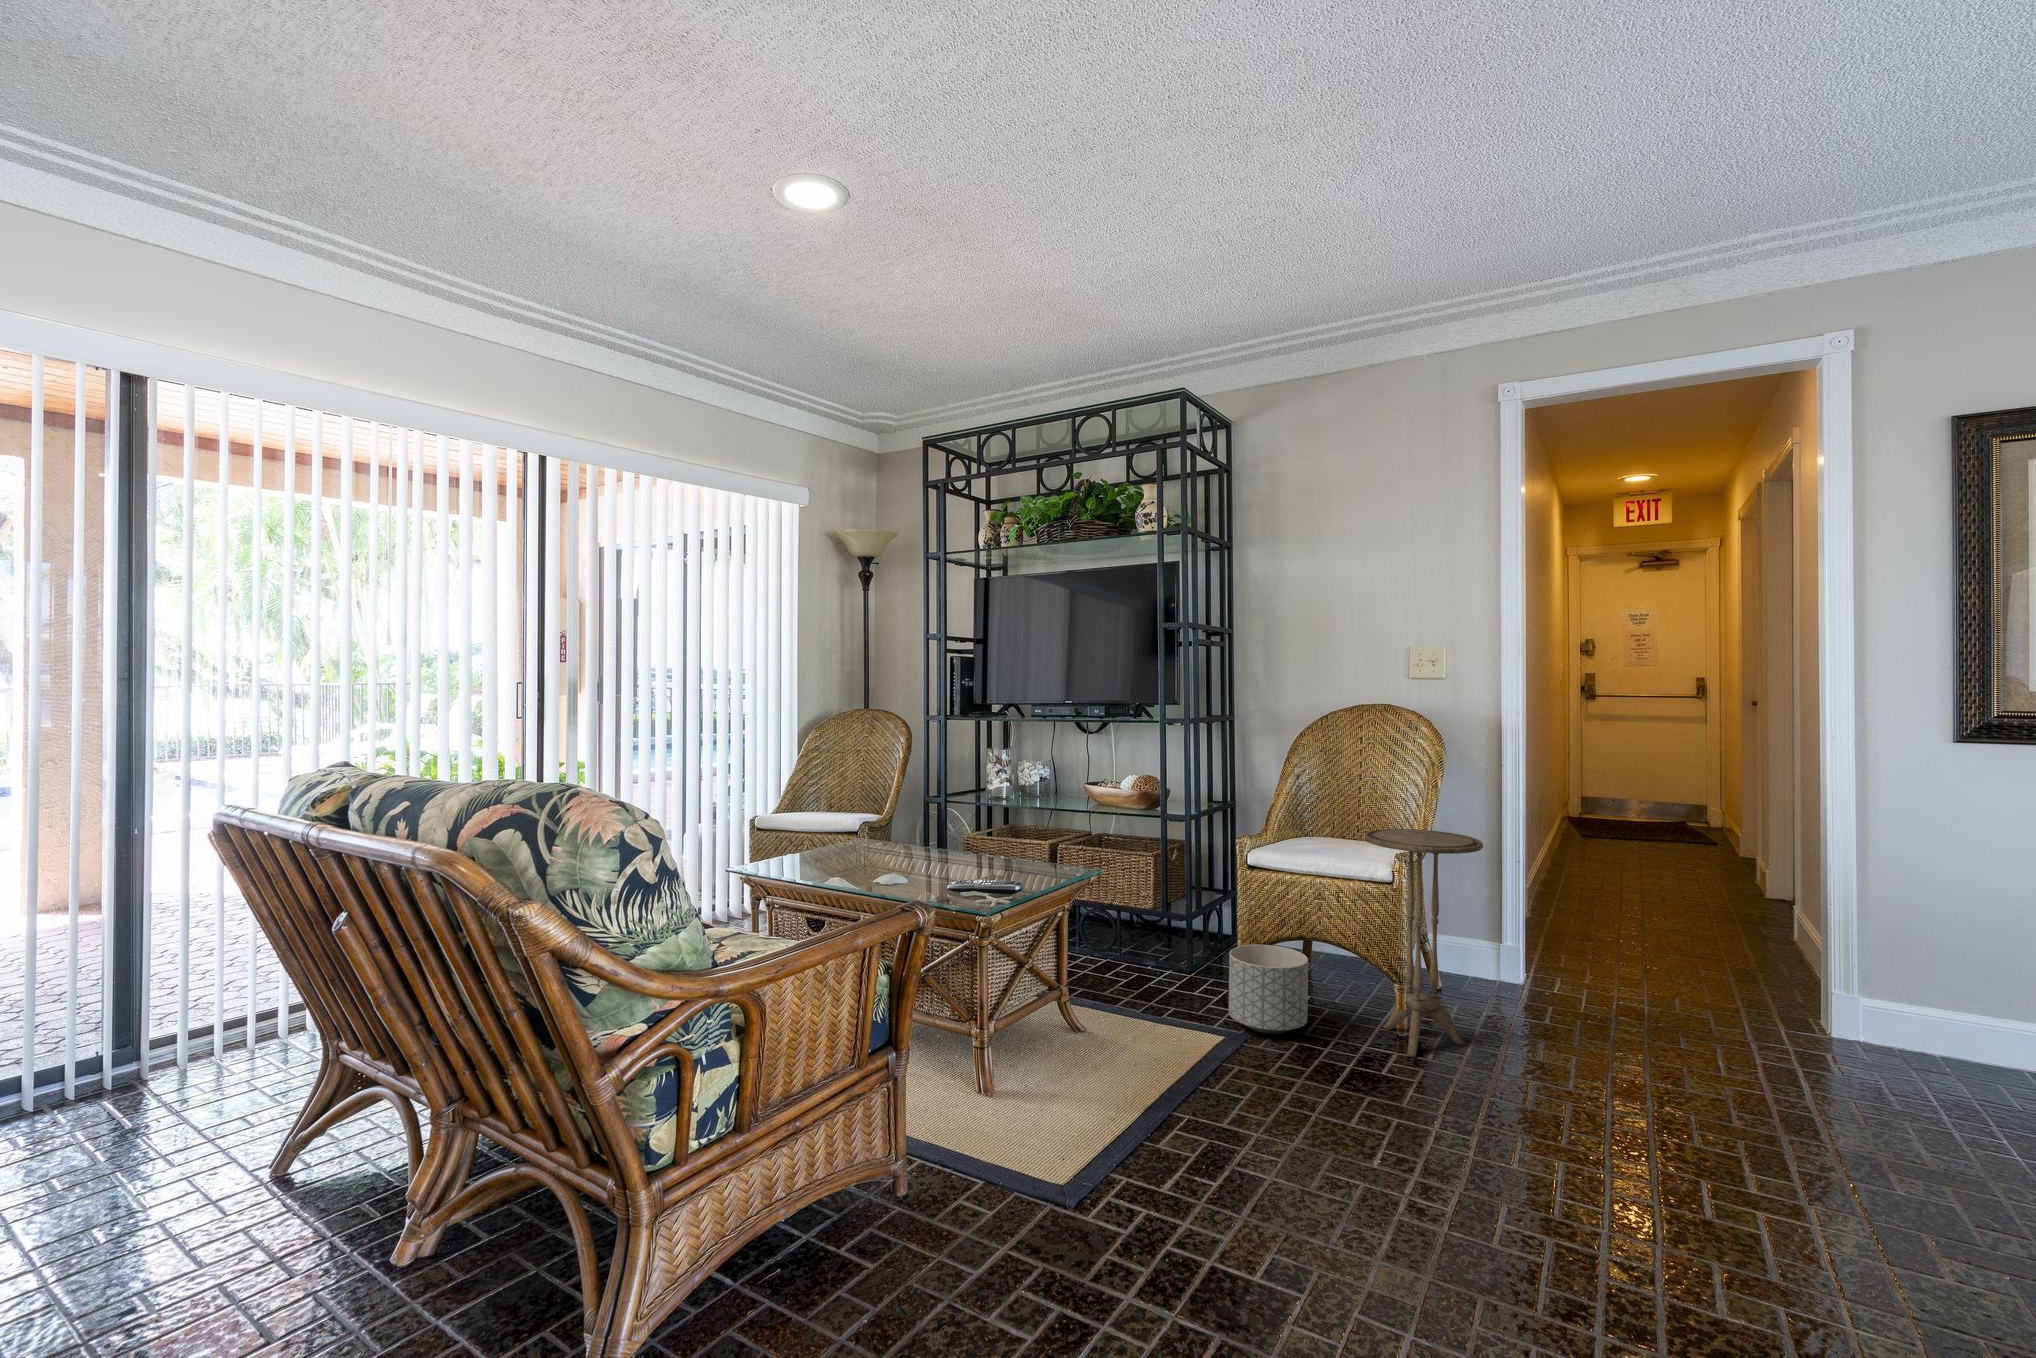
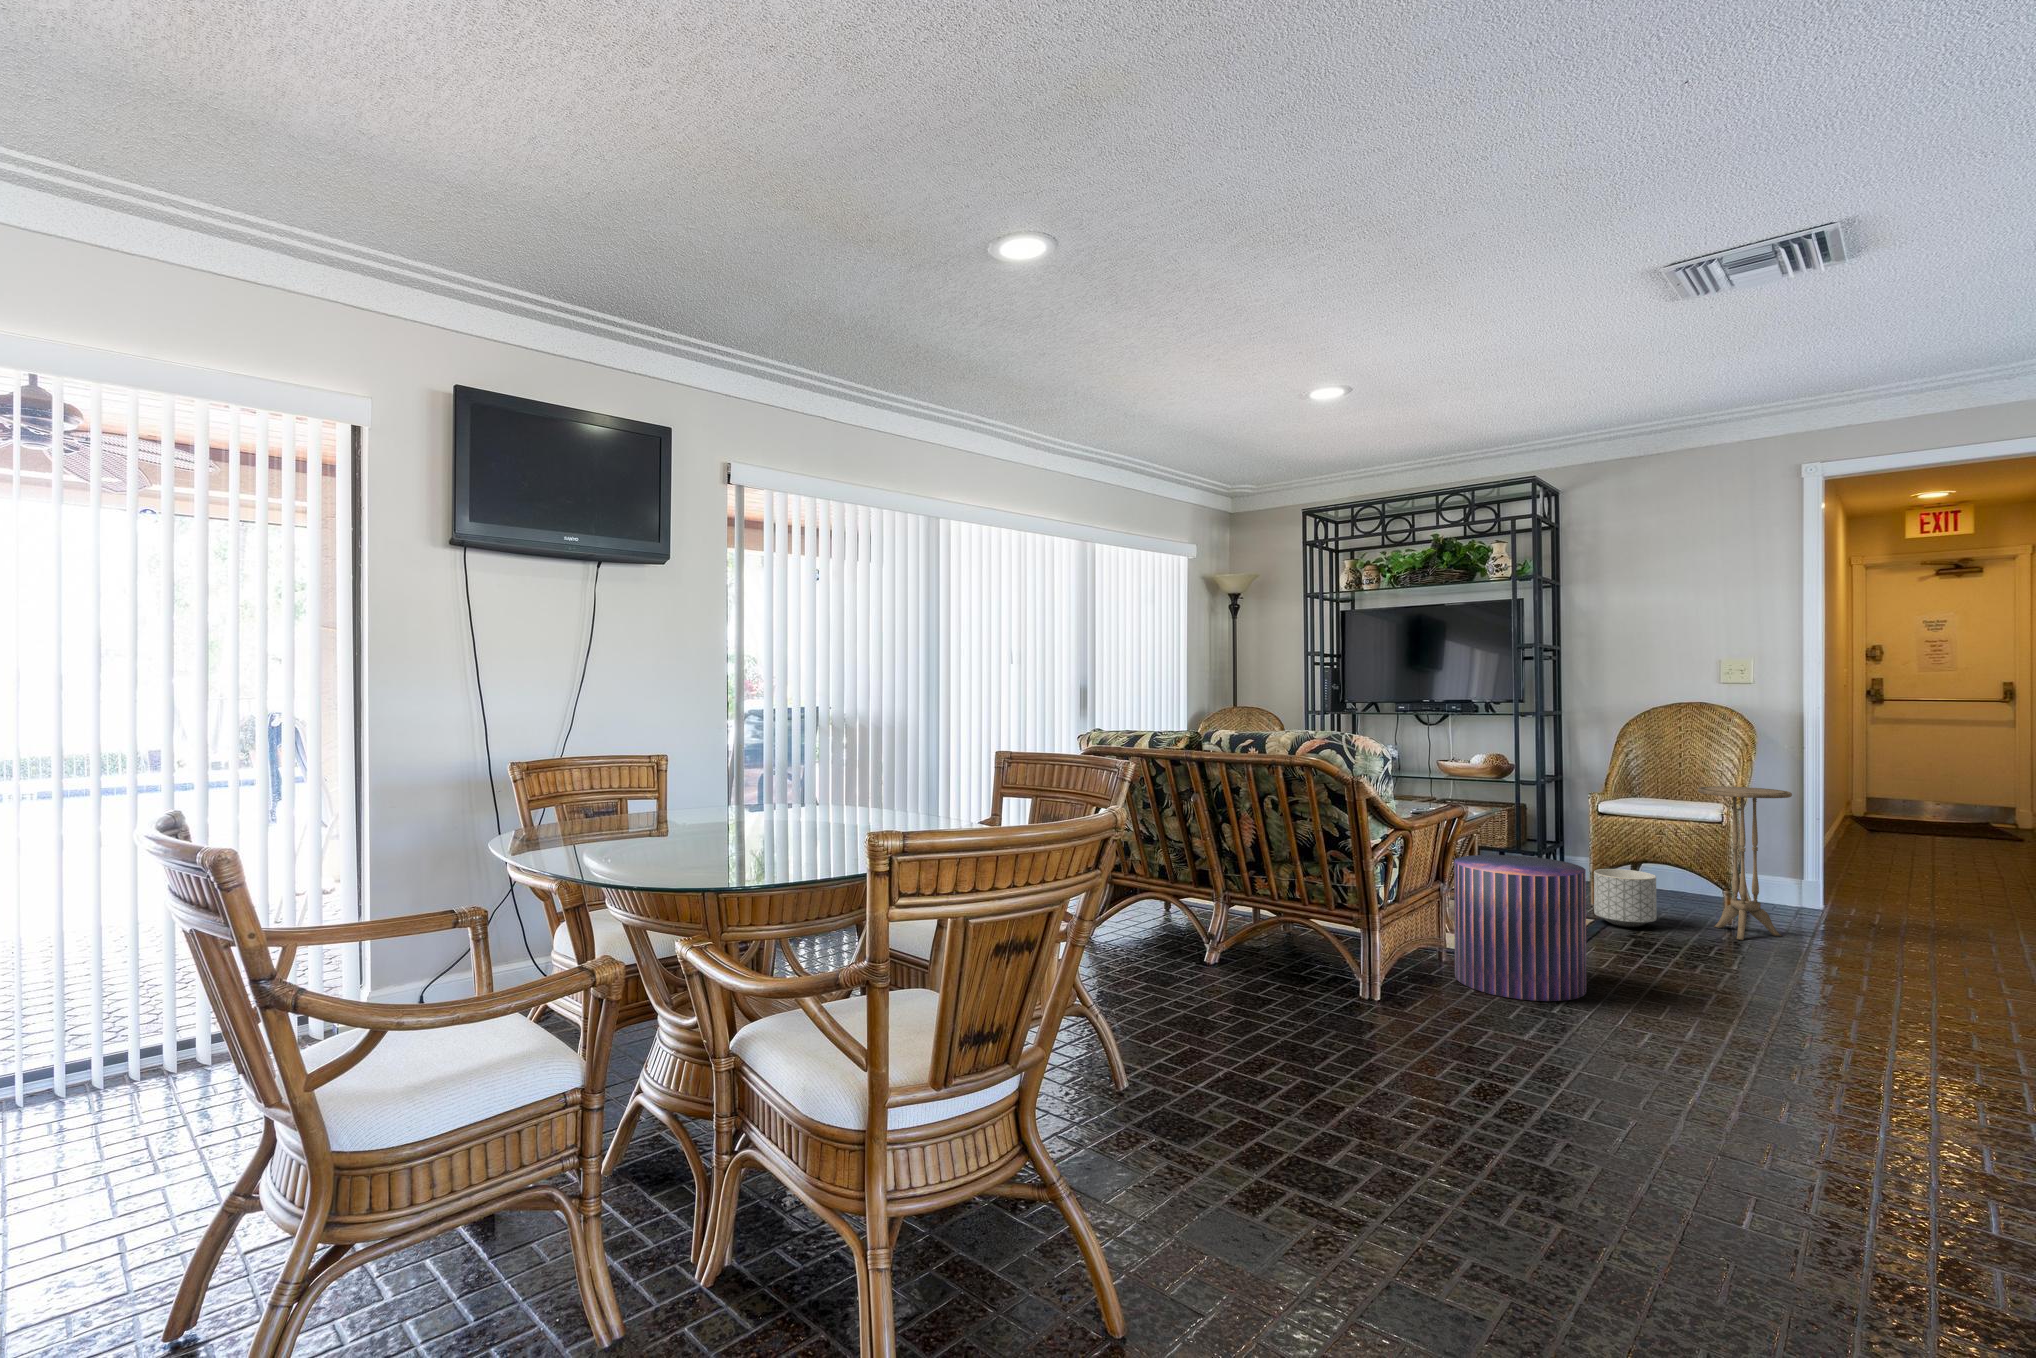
pouf: none [940,969,1147,1271] -> present [1454,855,1586,1001]

